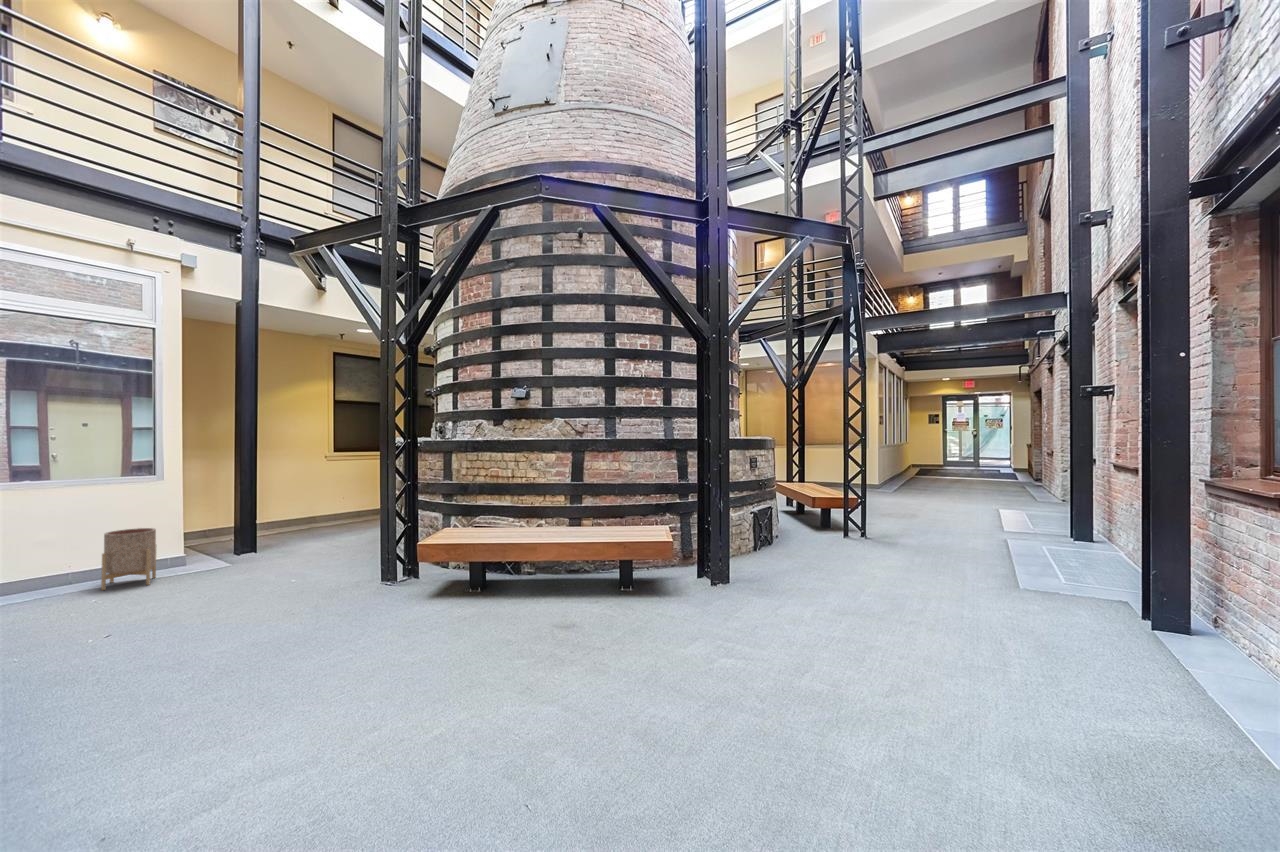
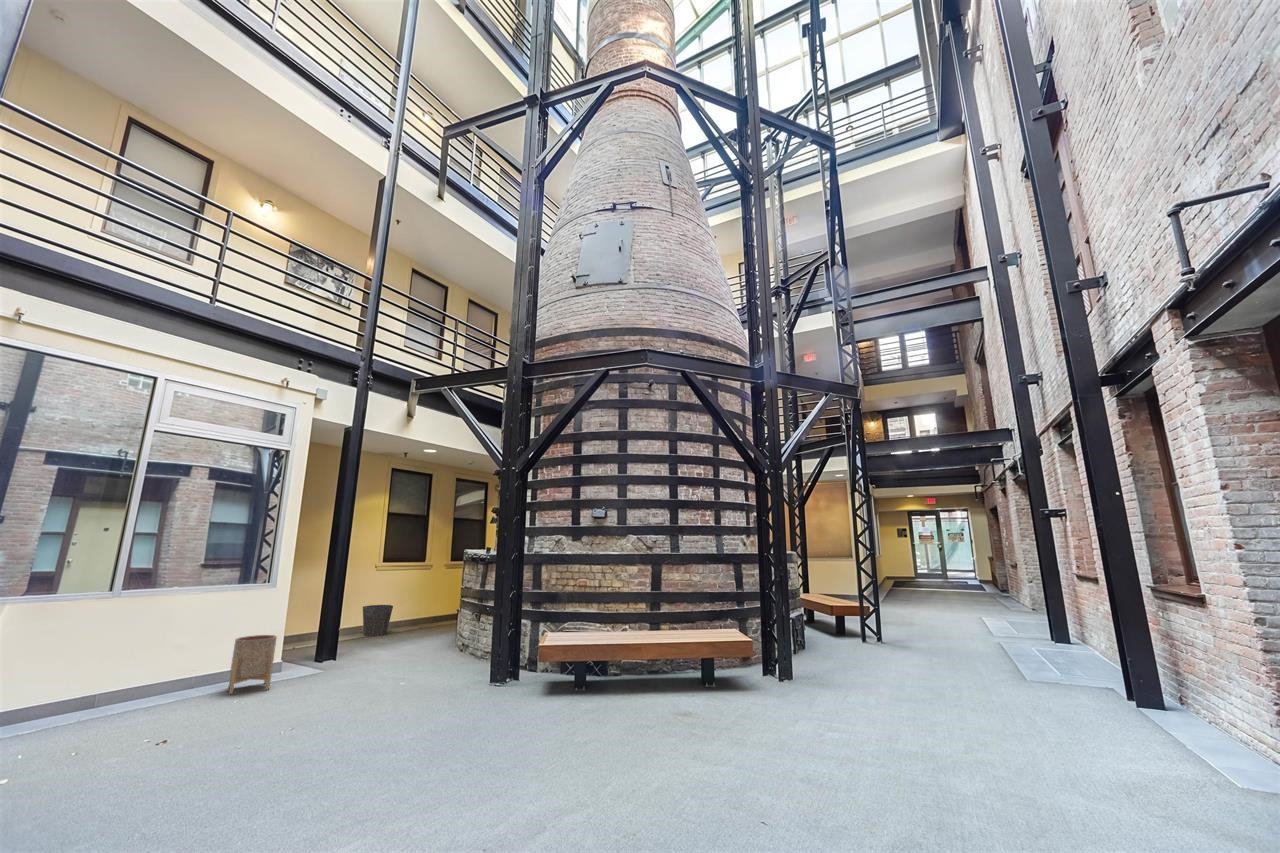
waste bin: none [312,494,344,526] -> present [363,605,393,636]

